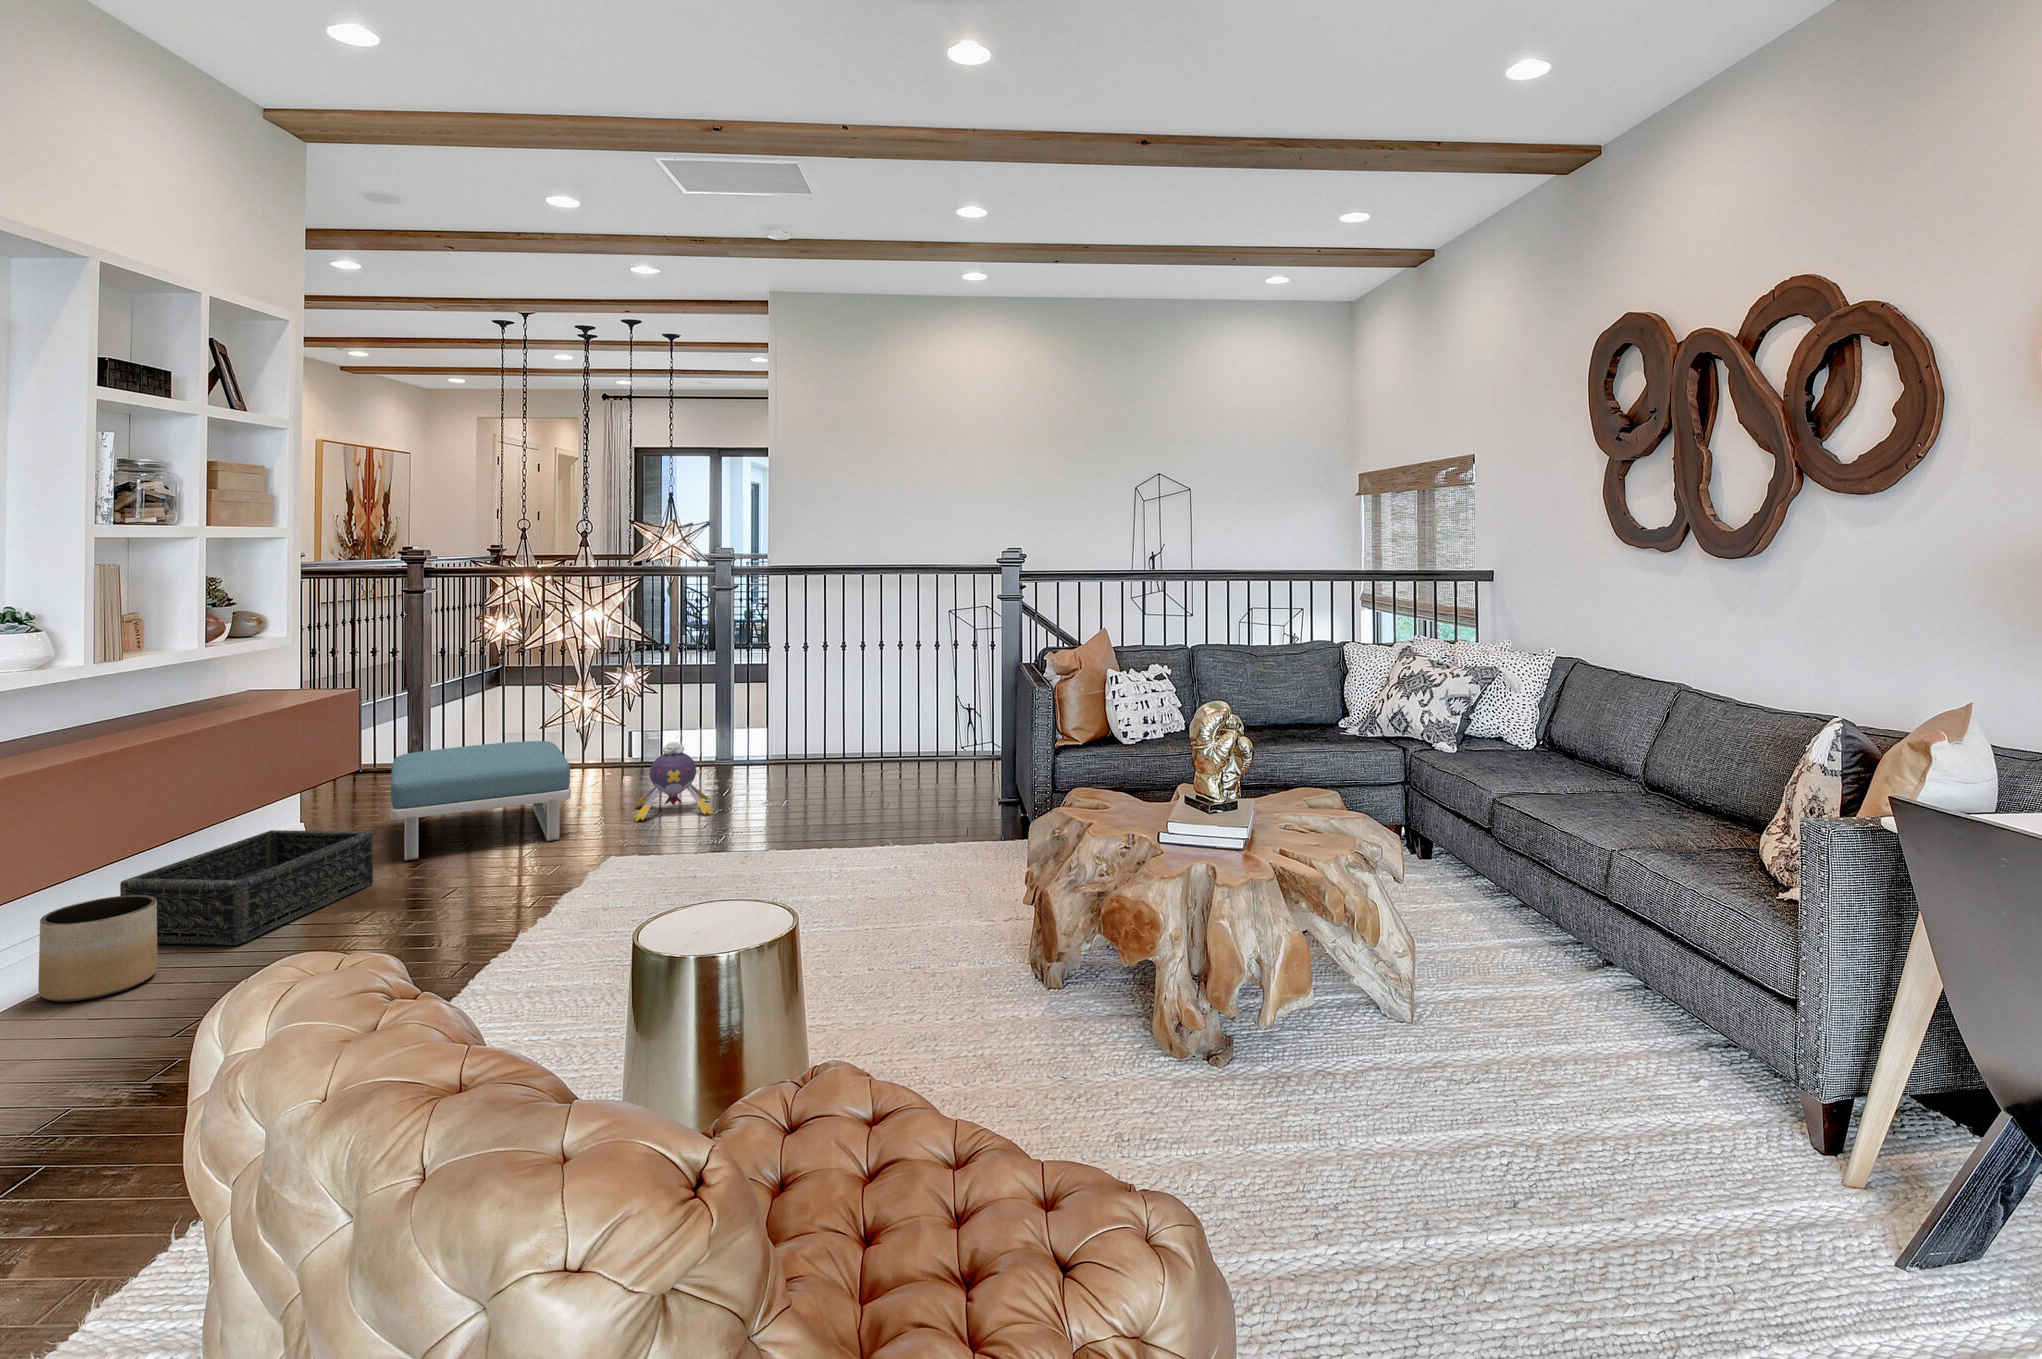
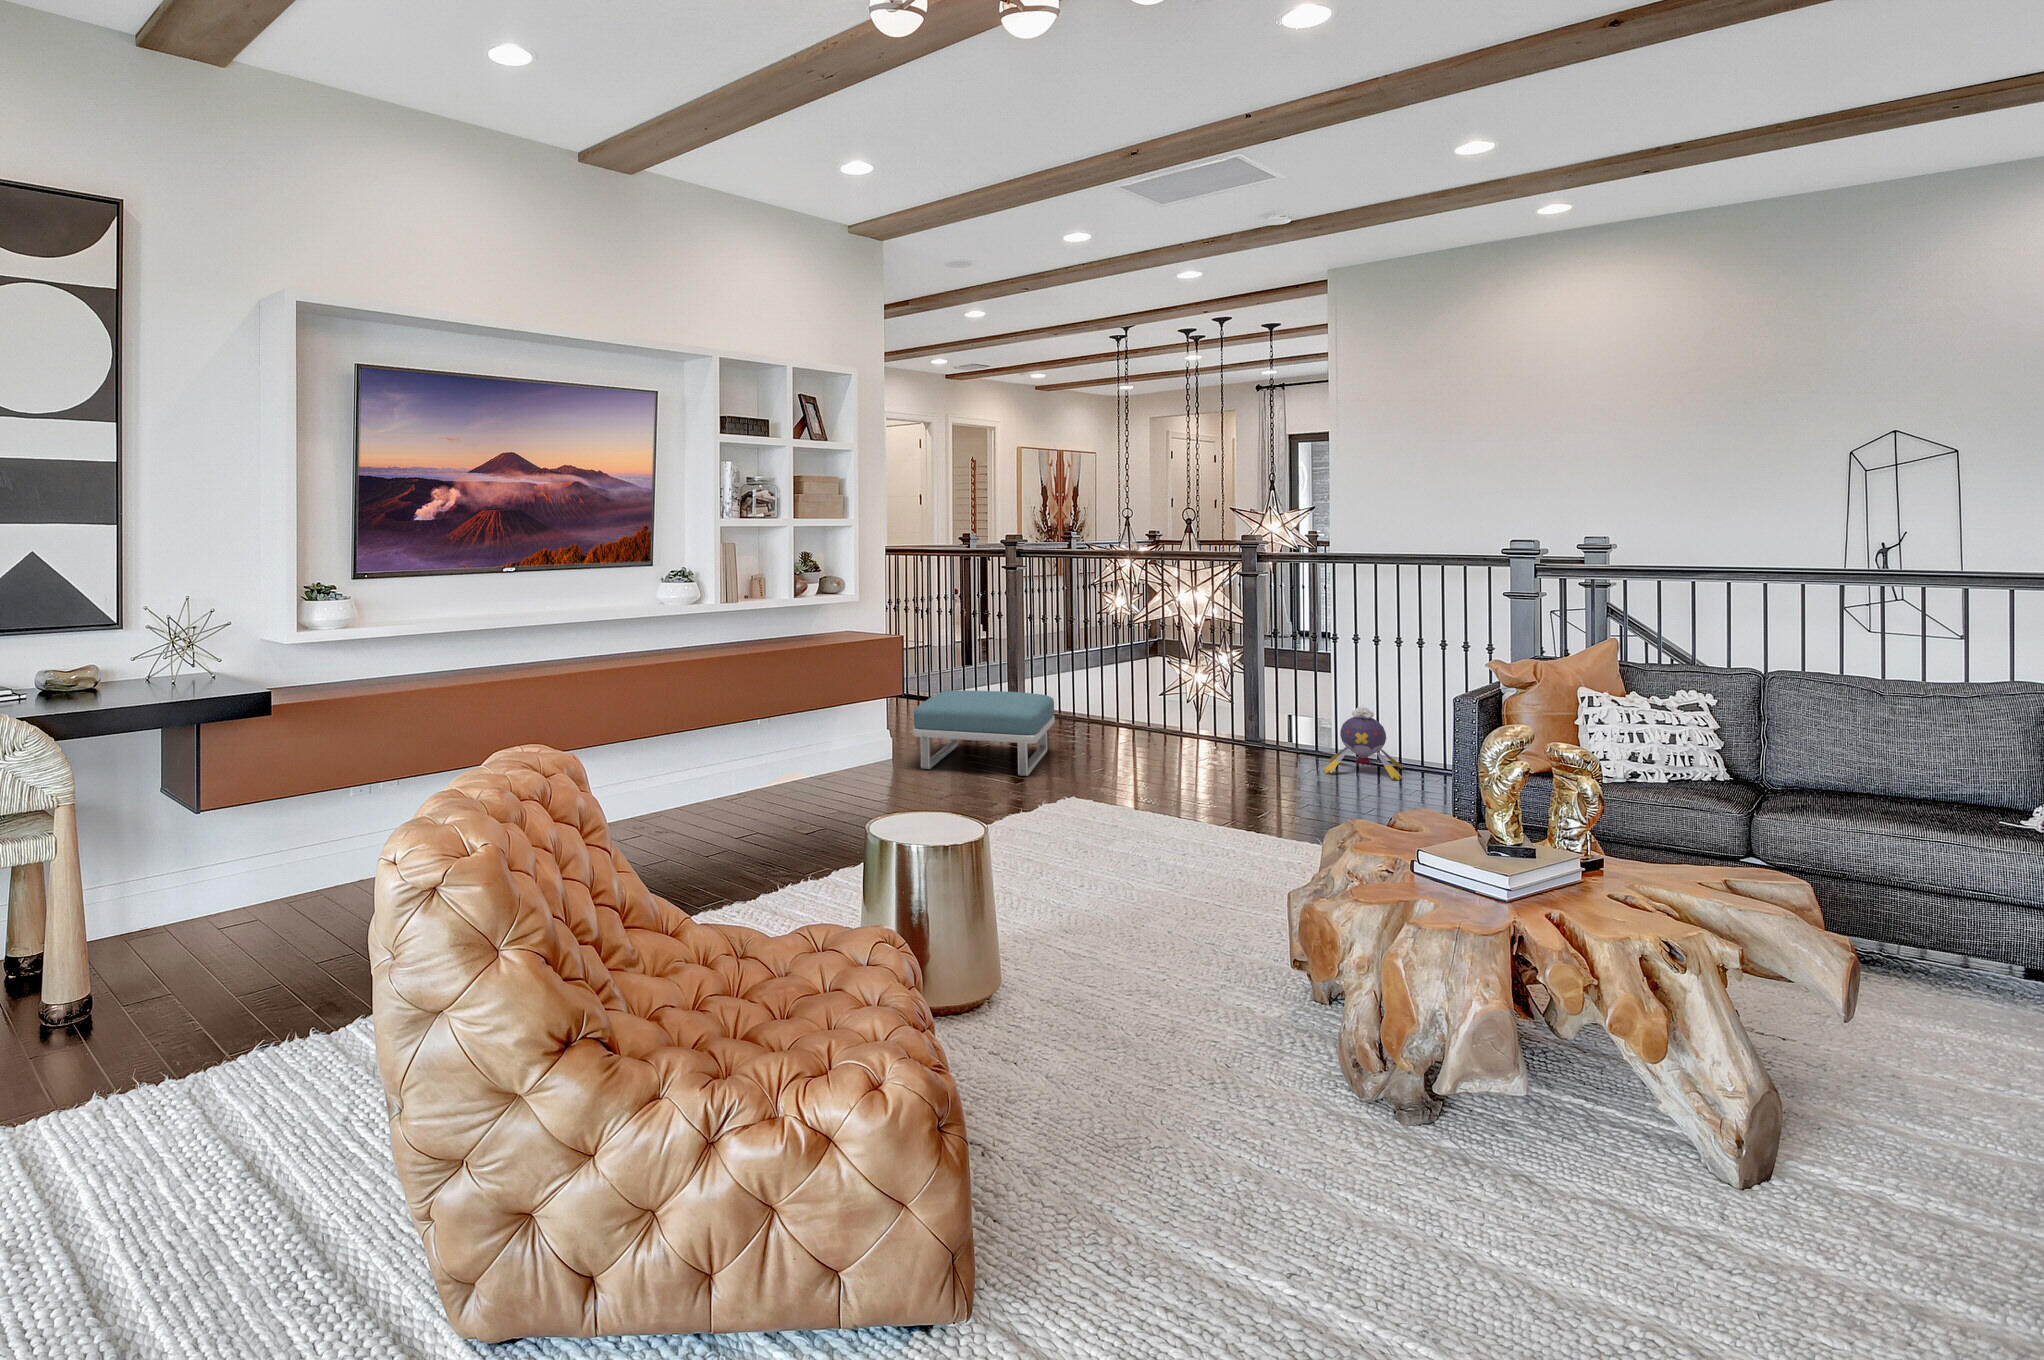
plush toy: present [633,742,714,821] -> present [1323,707,1403,780]
basket: present [120,830,373,945] -> none [748,729,889,797]
planter: present [38,895,158,1002] -> none [692,749,746,806]

